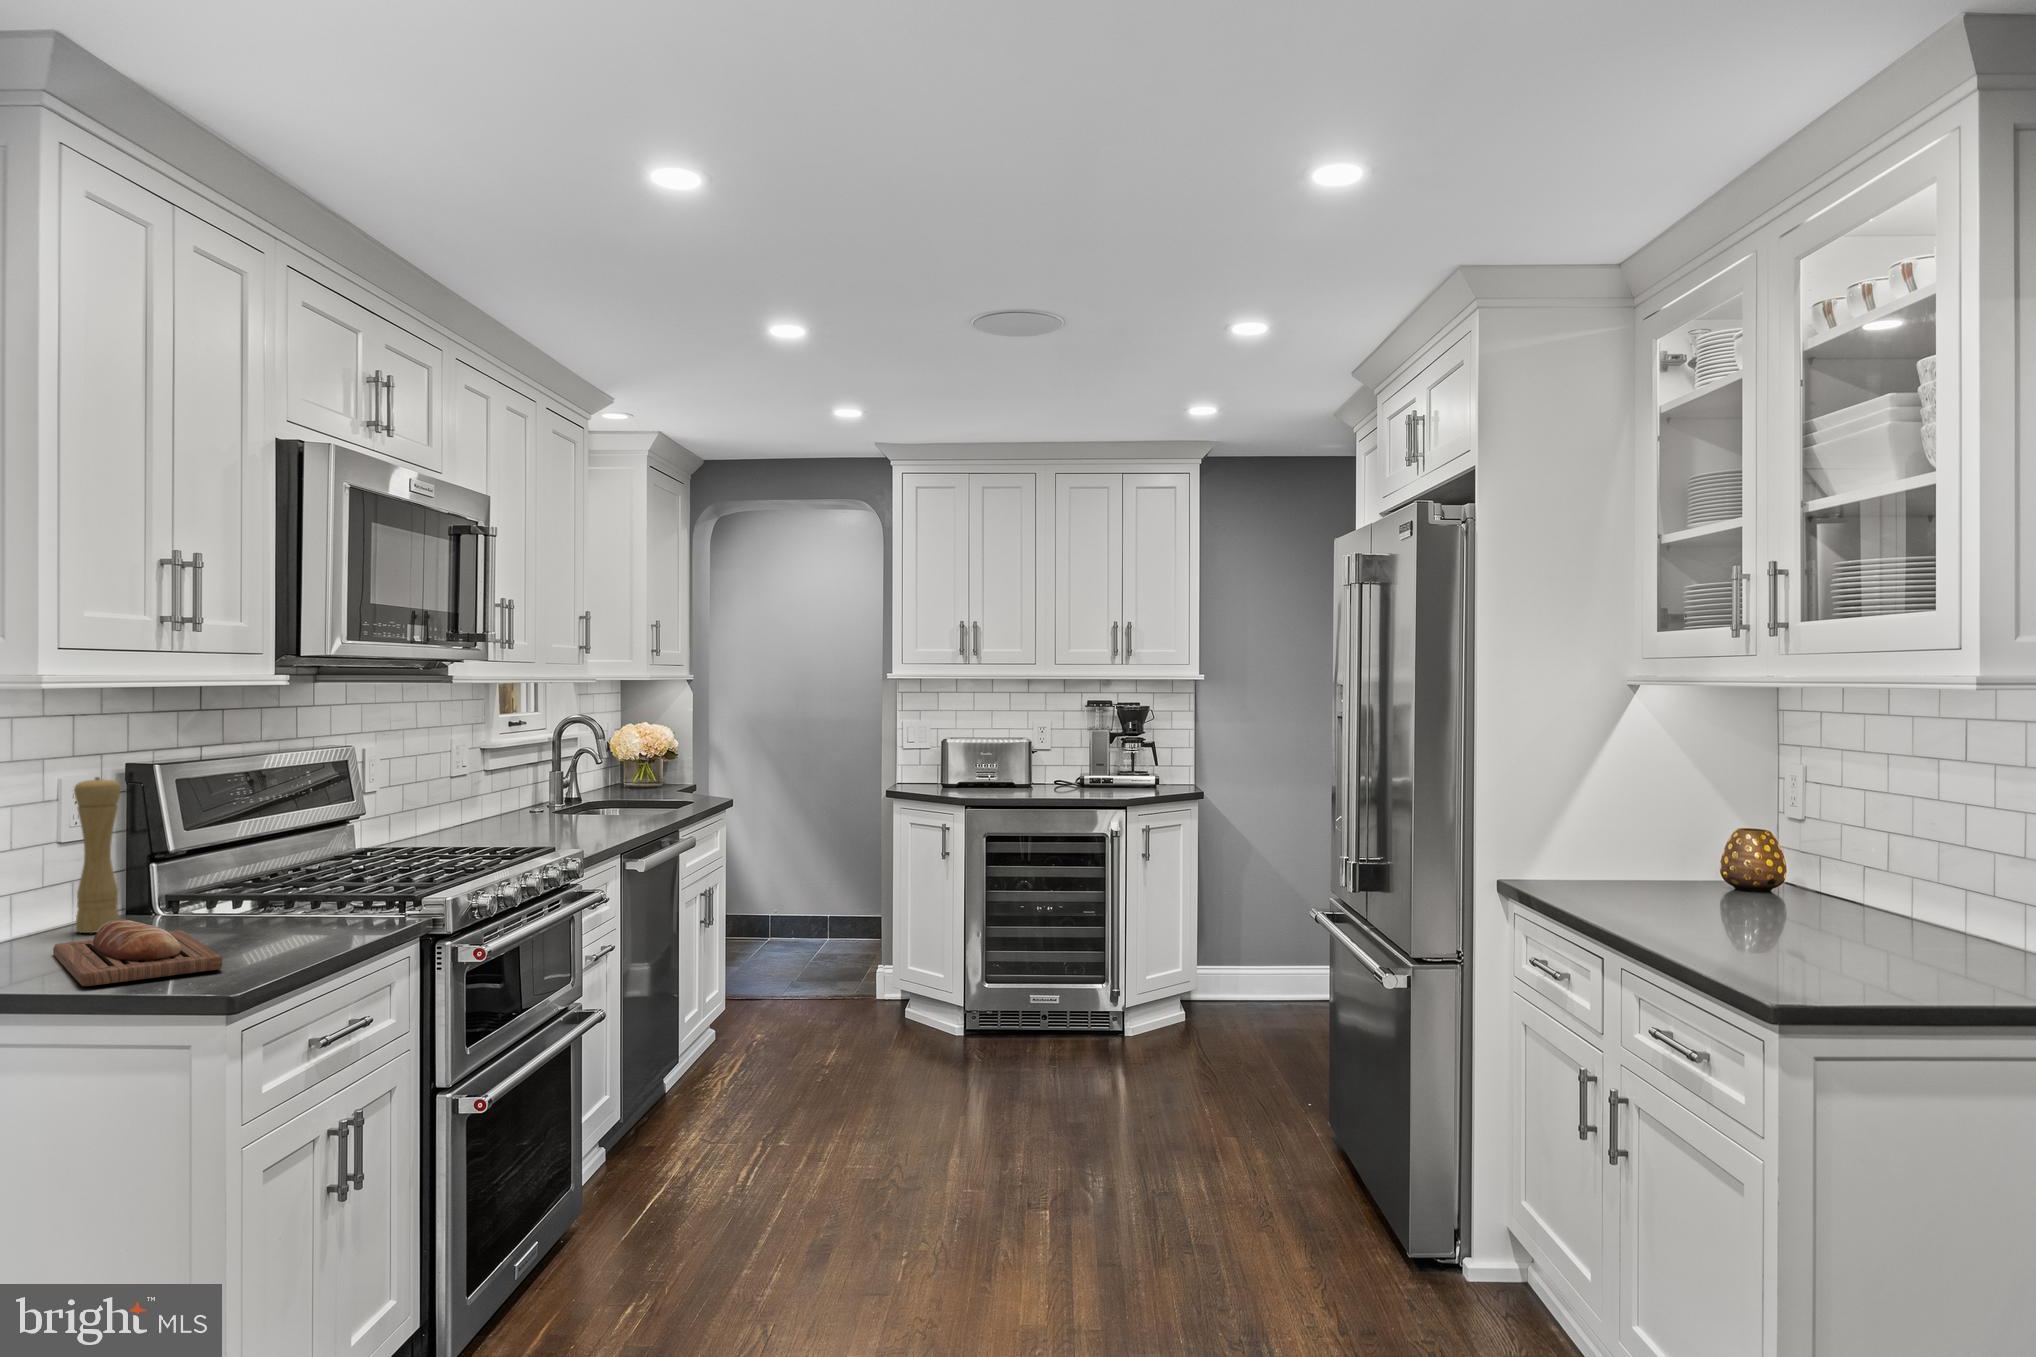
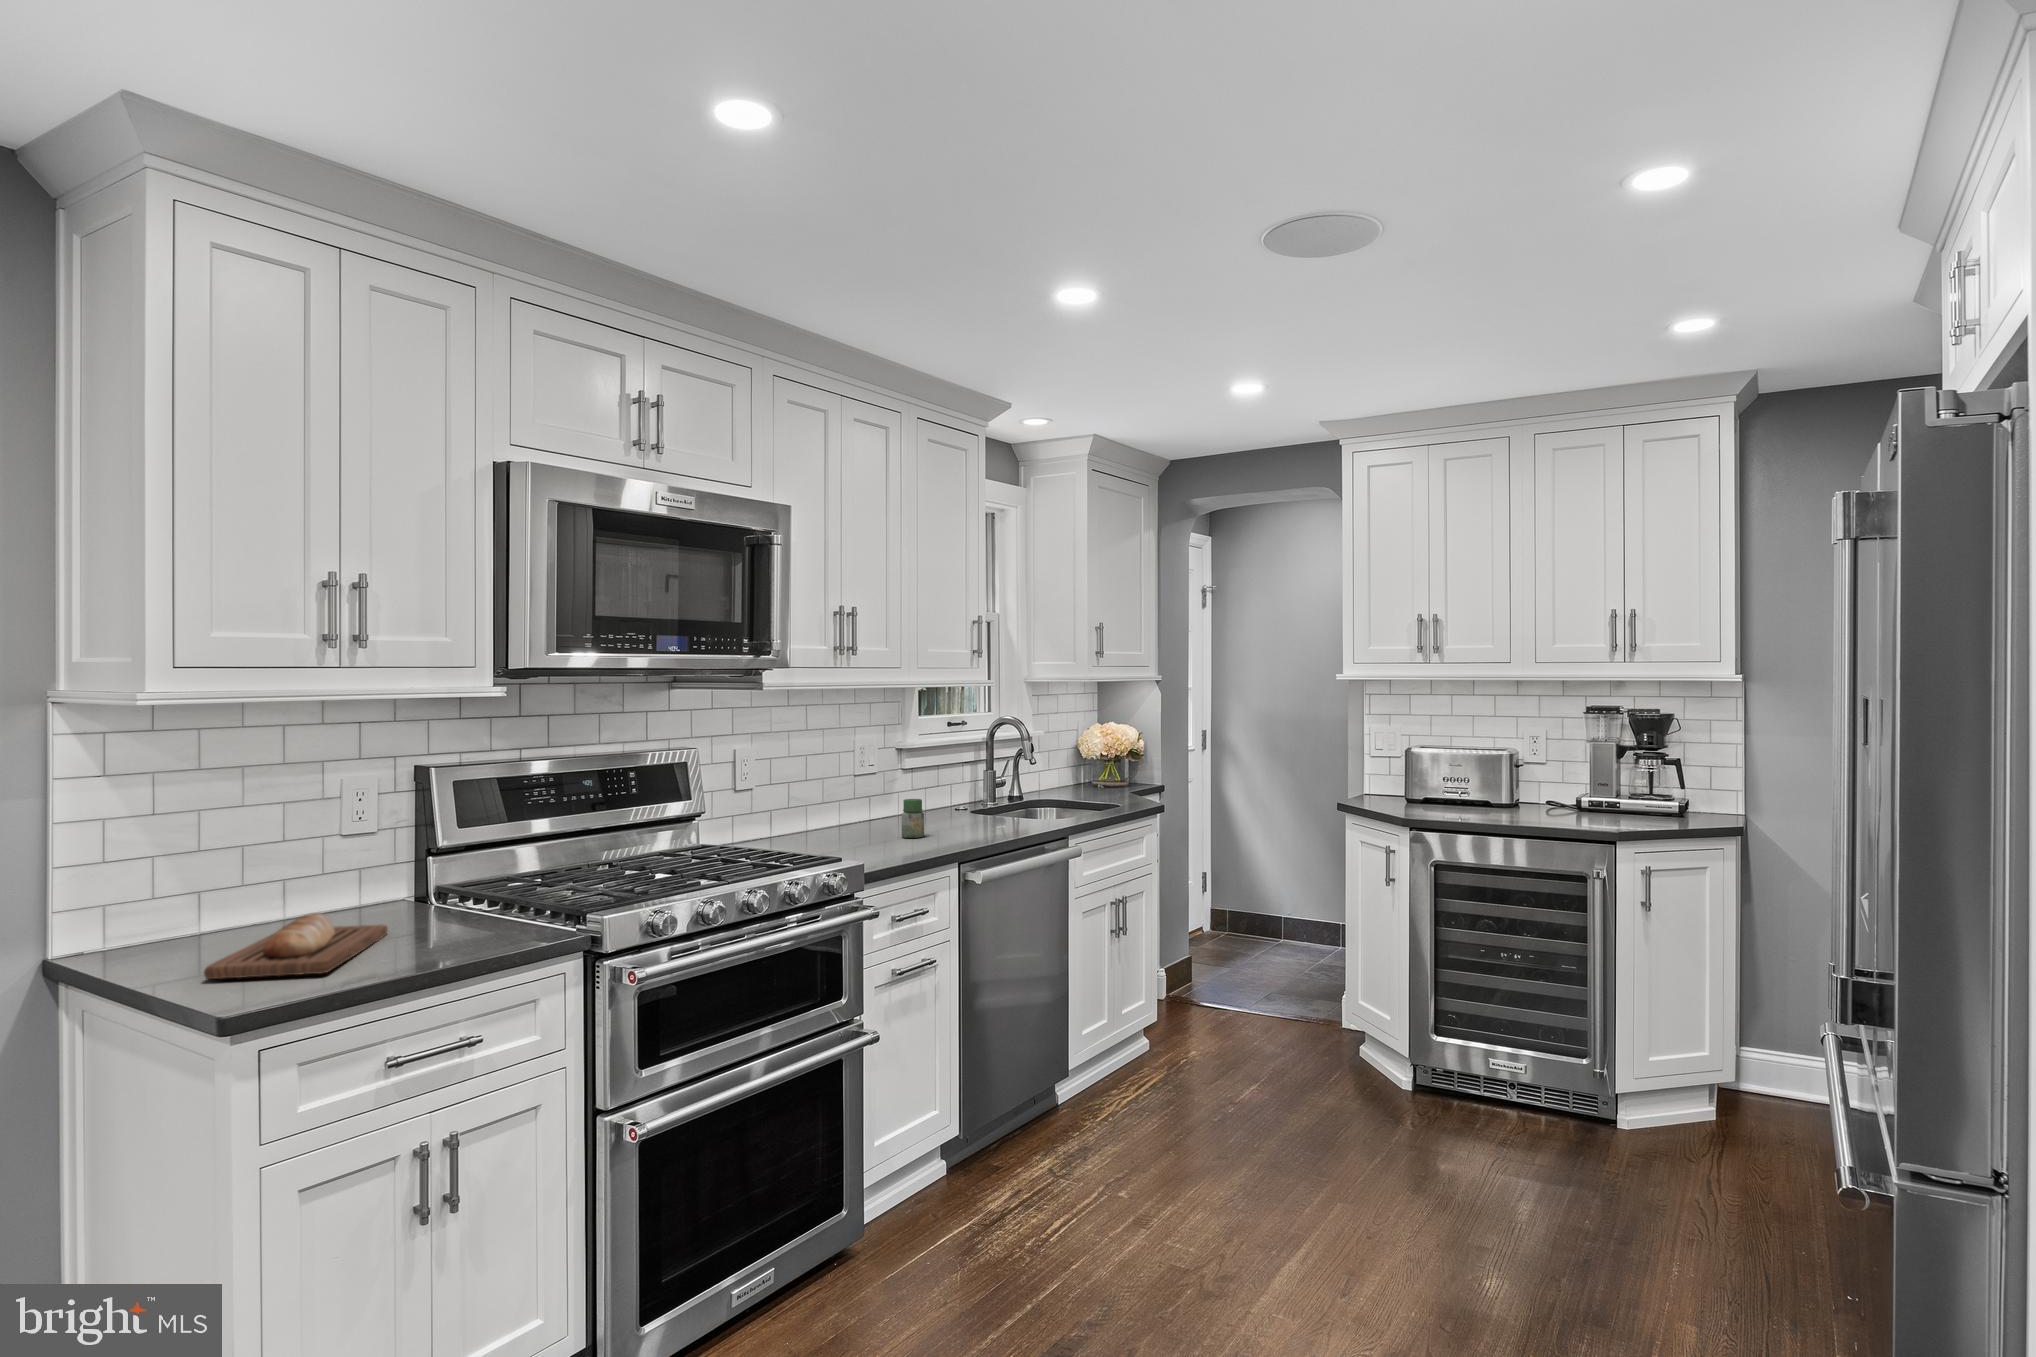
pepper mill: present [74,777,121,933] -> none [343,779,382,918]
jar: none [536,795,560,834] -> present [901,799,924,838]

